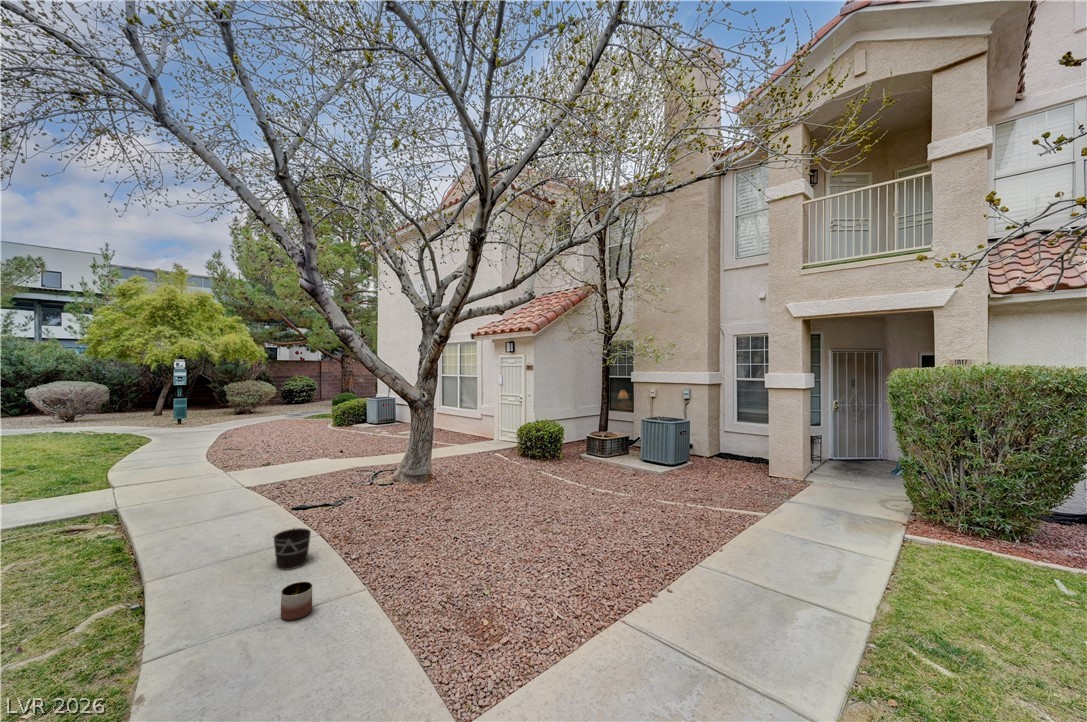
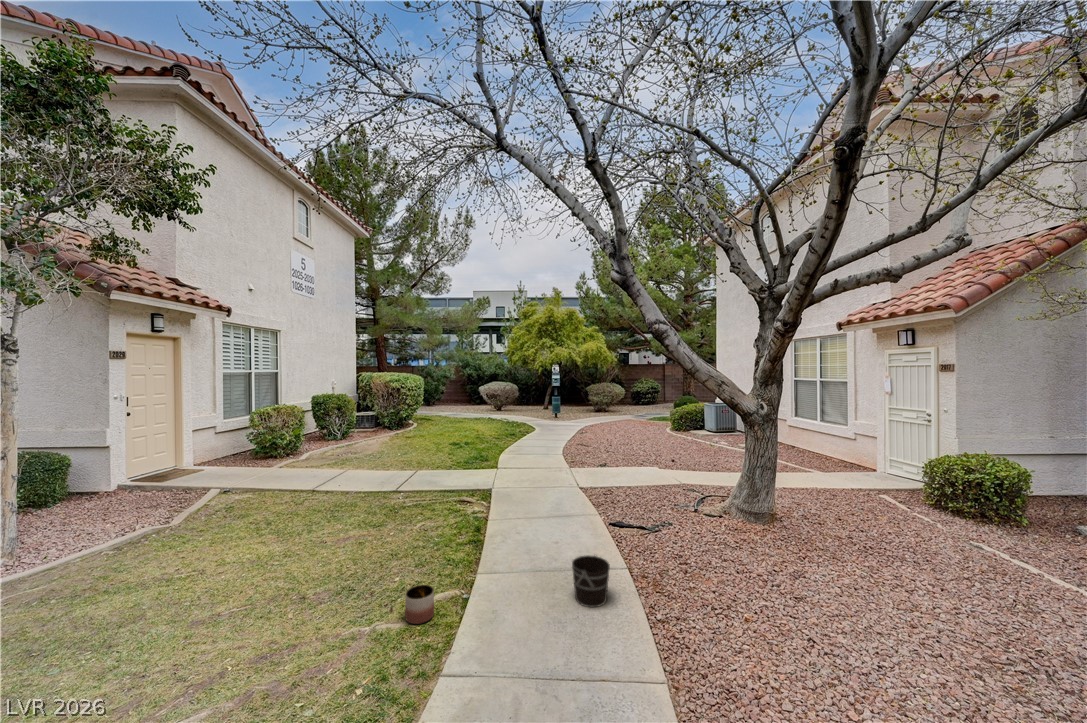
planter: present [281,582,312,620] -> present [405,585,434,624]

